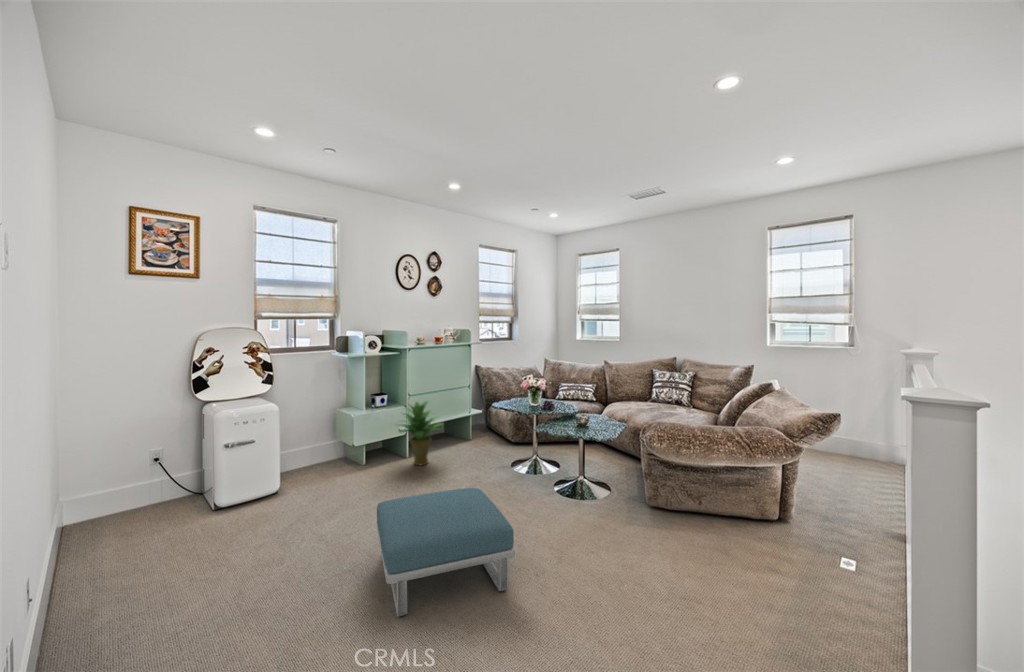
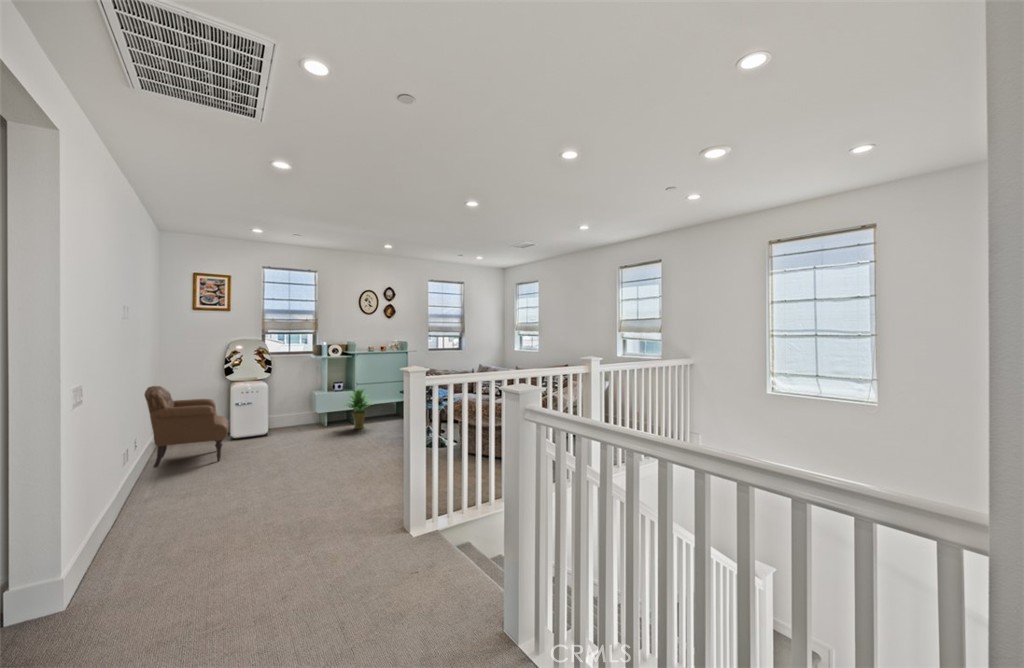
armchair: none [45,430,245,625] -> present [145,386,228,468]
footstool: present [377,488,515,617] -> none [273,430,350,476]

